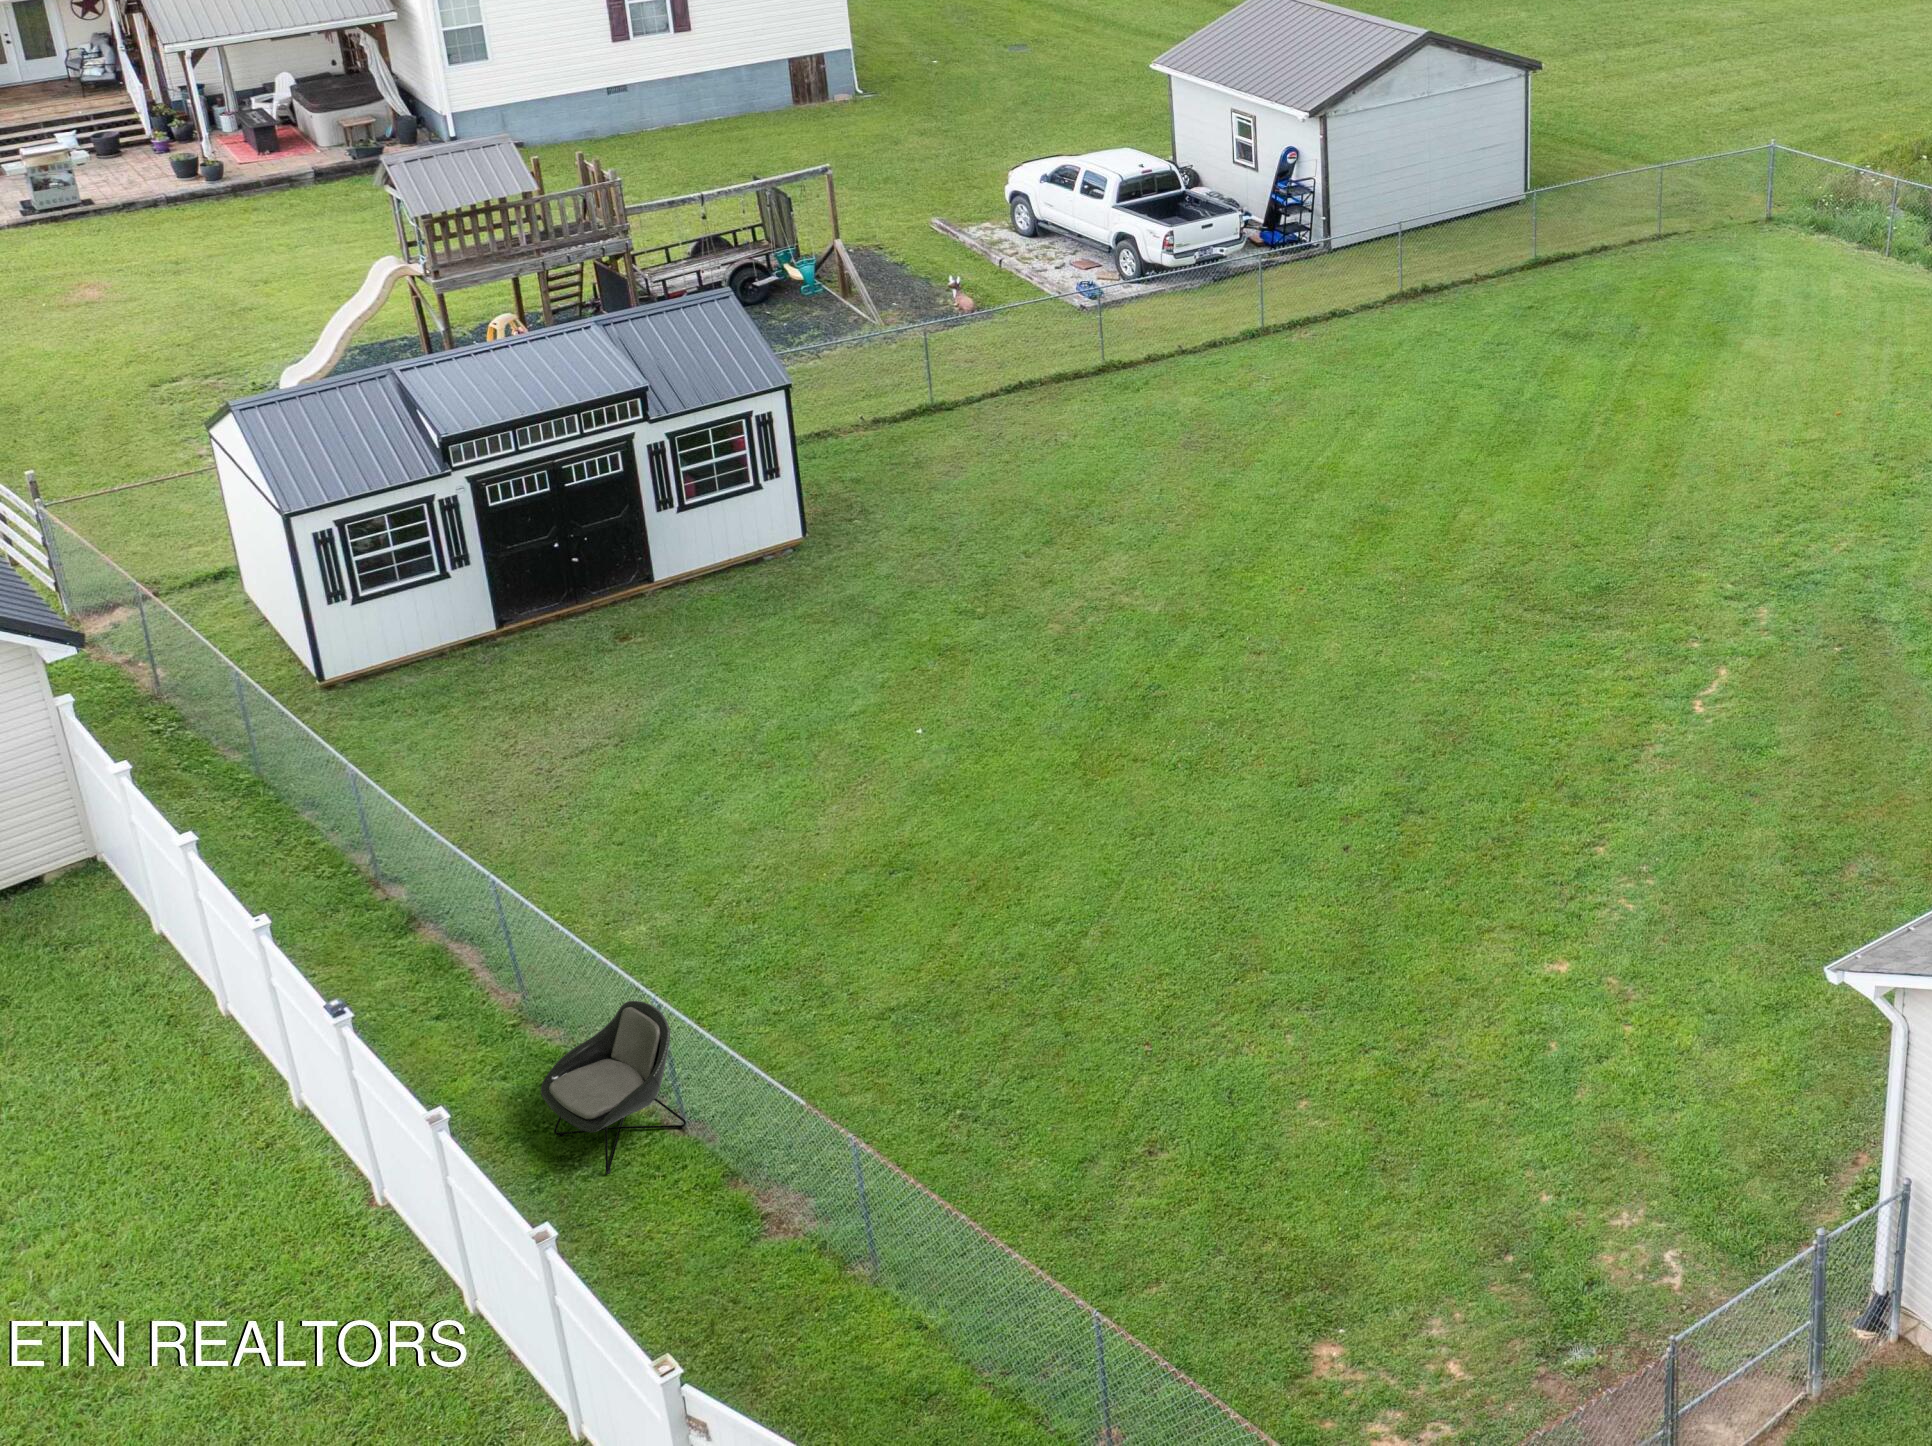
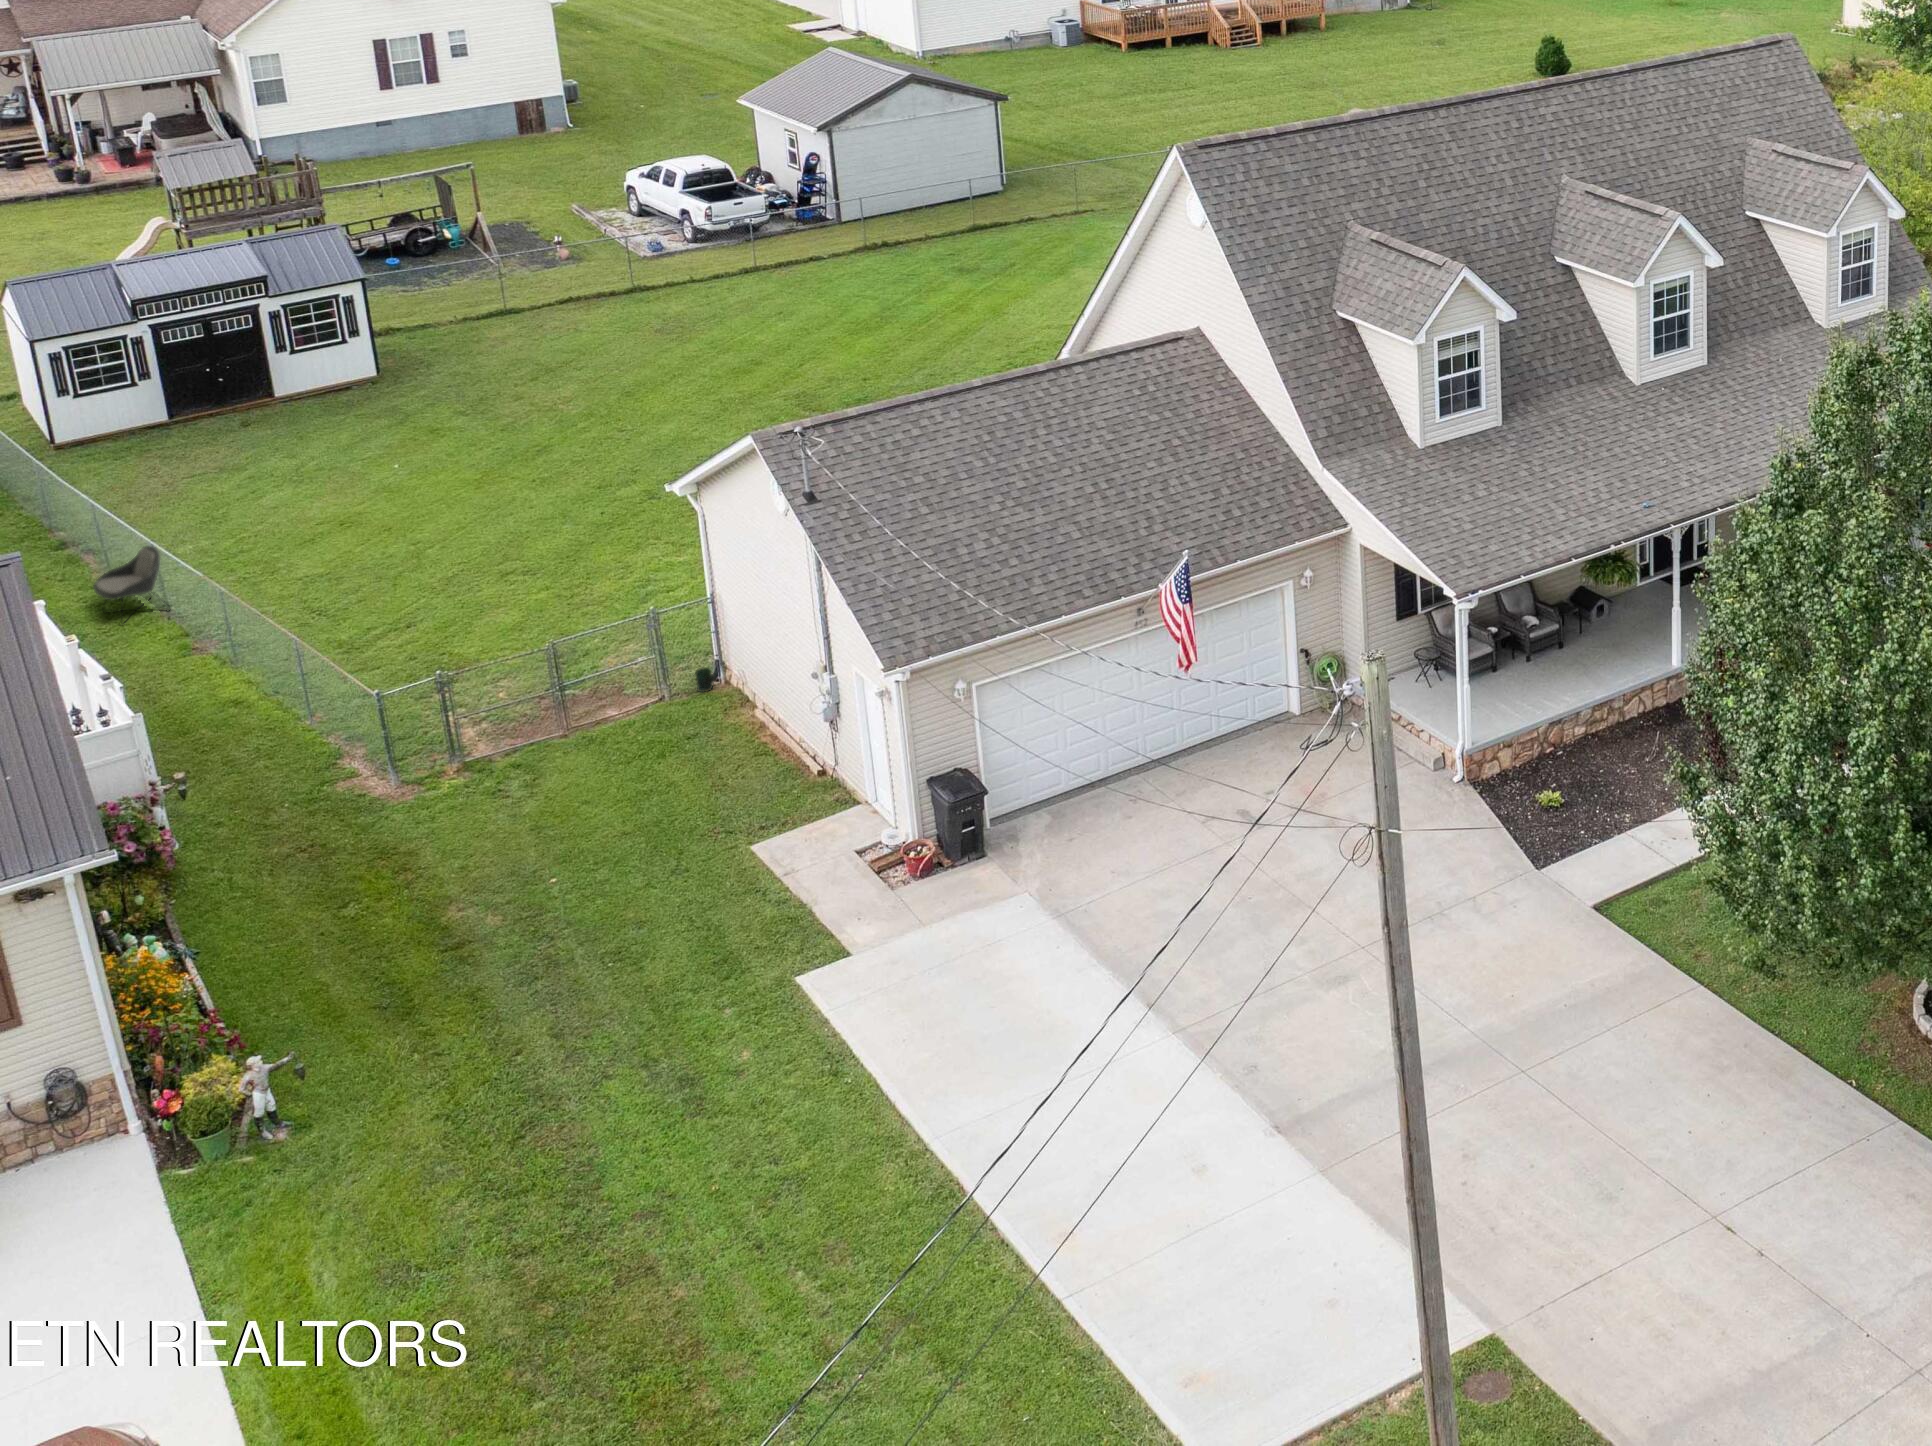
watering can: none [1861,1313,1910,1385] -> present [695,663,721,692]

